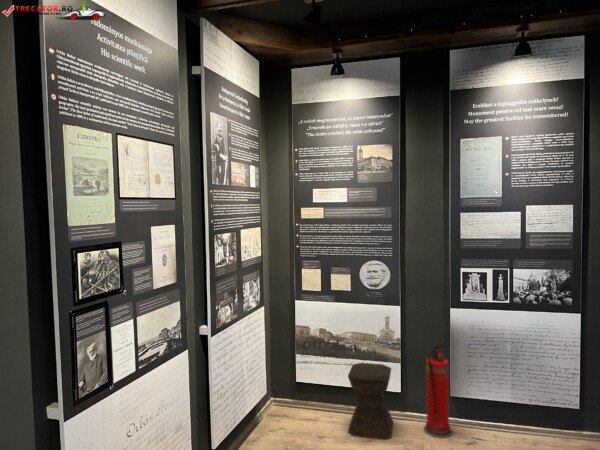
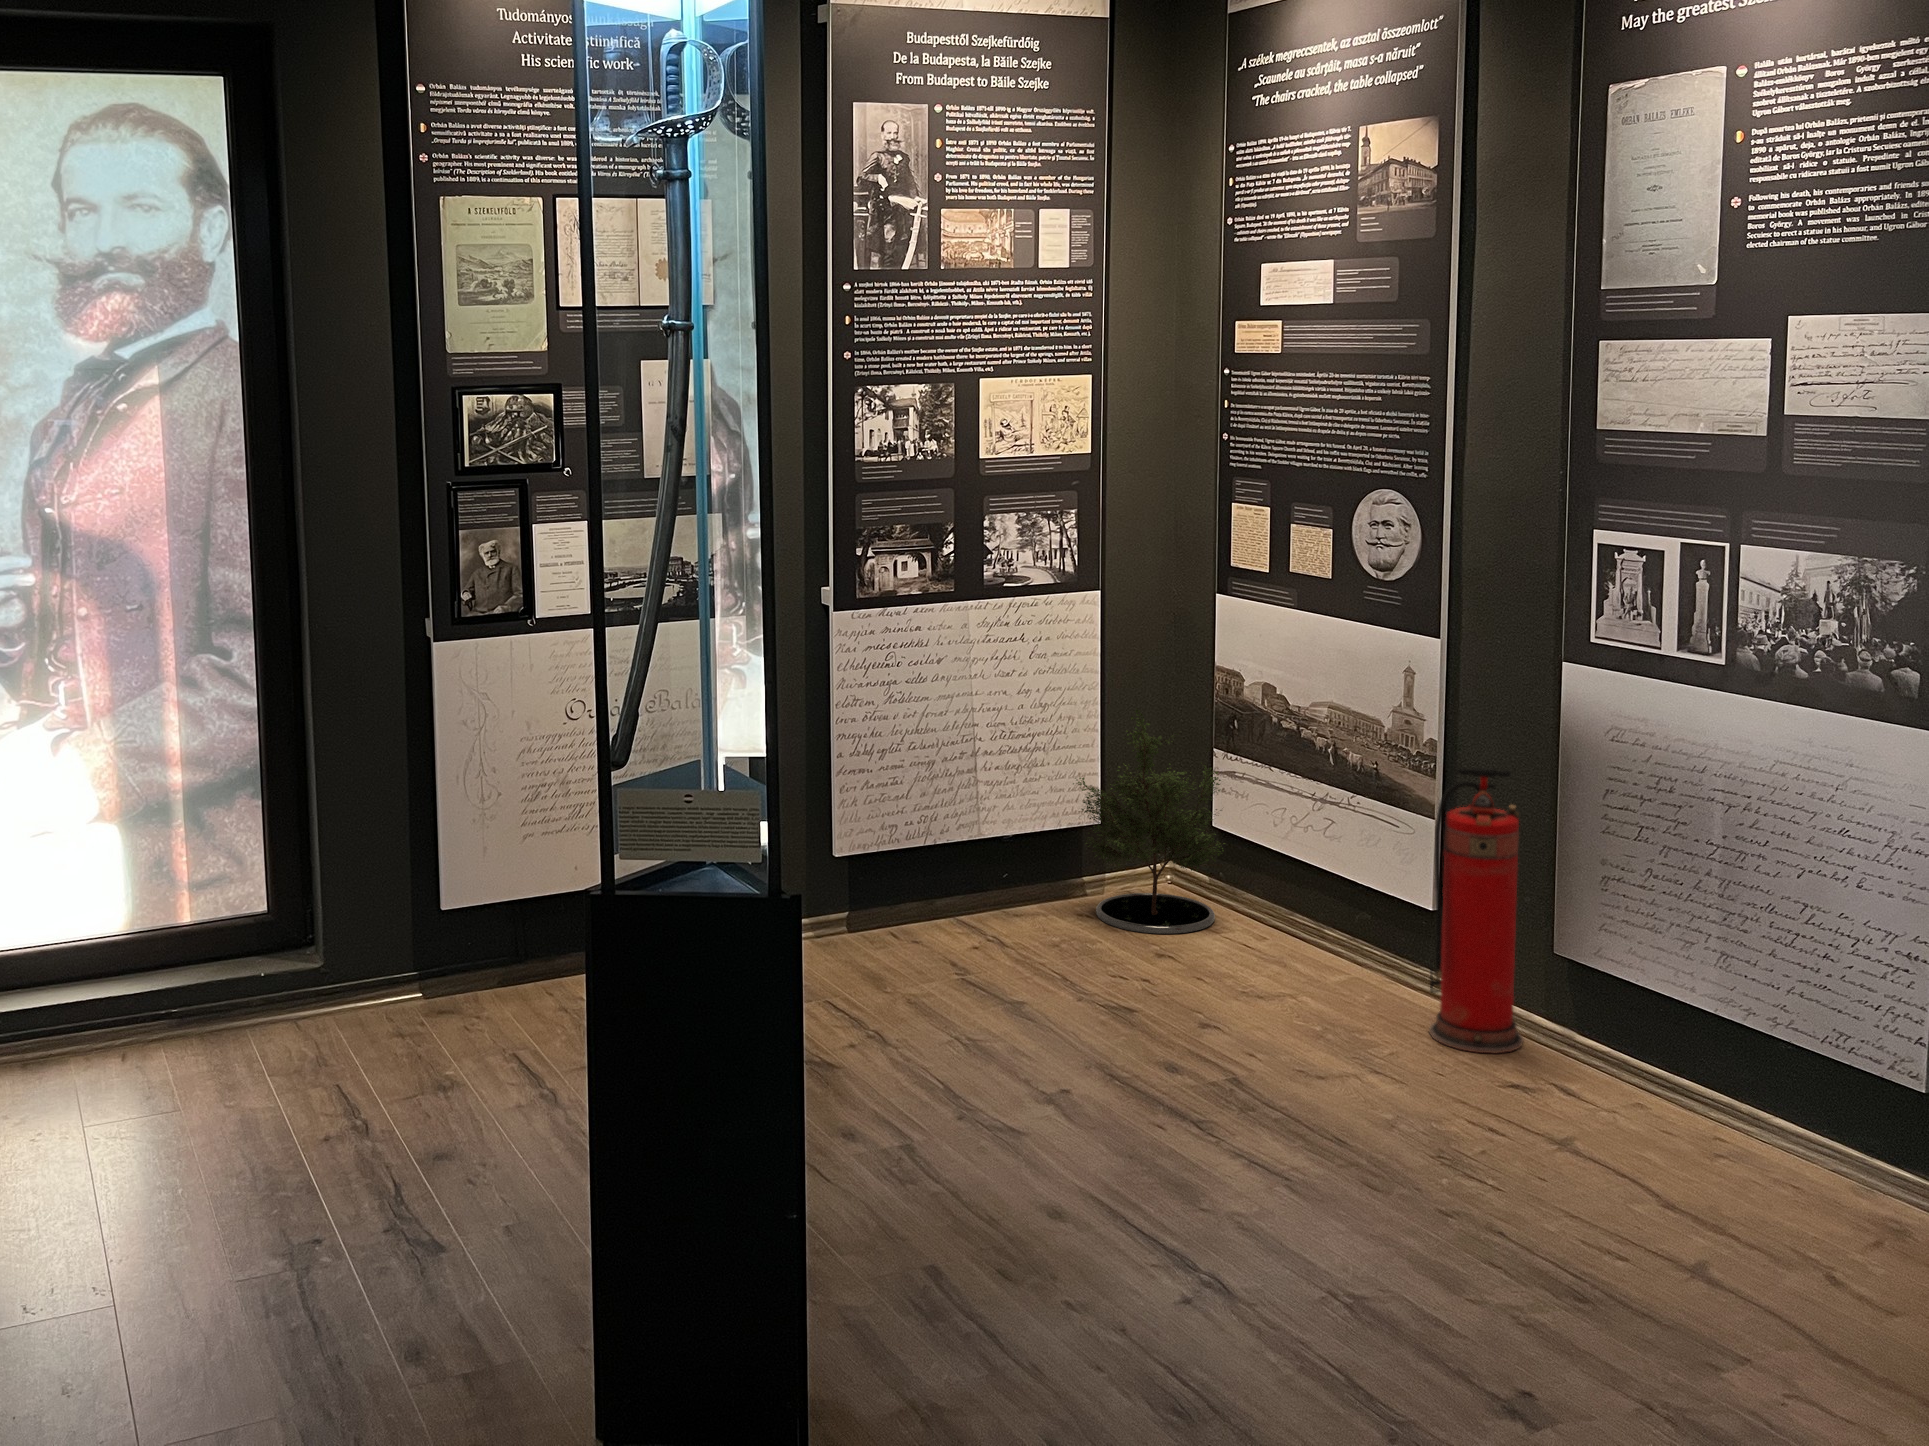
potted tree: none [270,347,319,431] -> present [1073,708,1225,934]
stool: present [348,363,393,440] -> none [1228,793,1392,1005]

